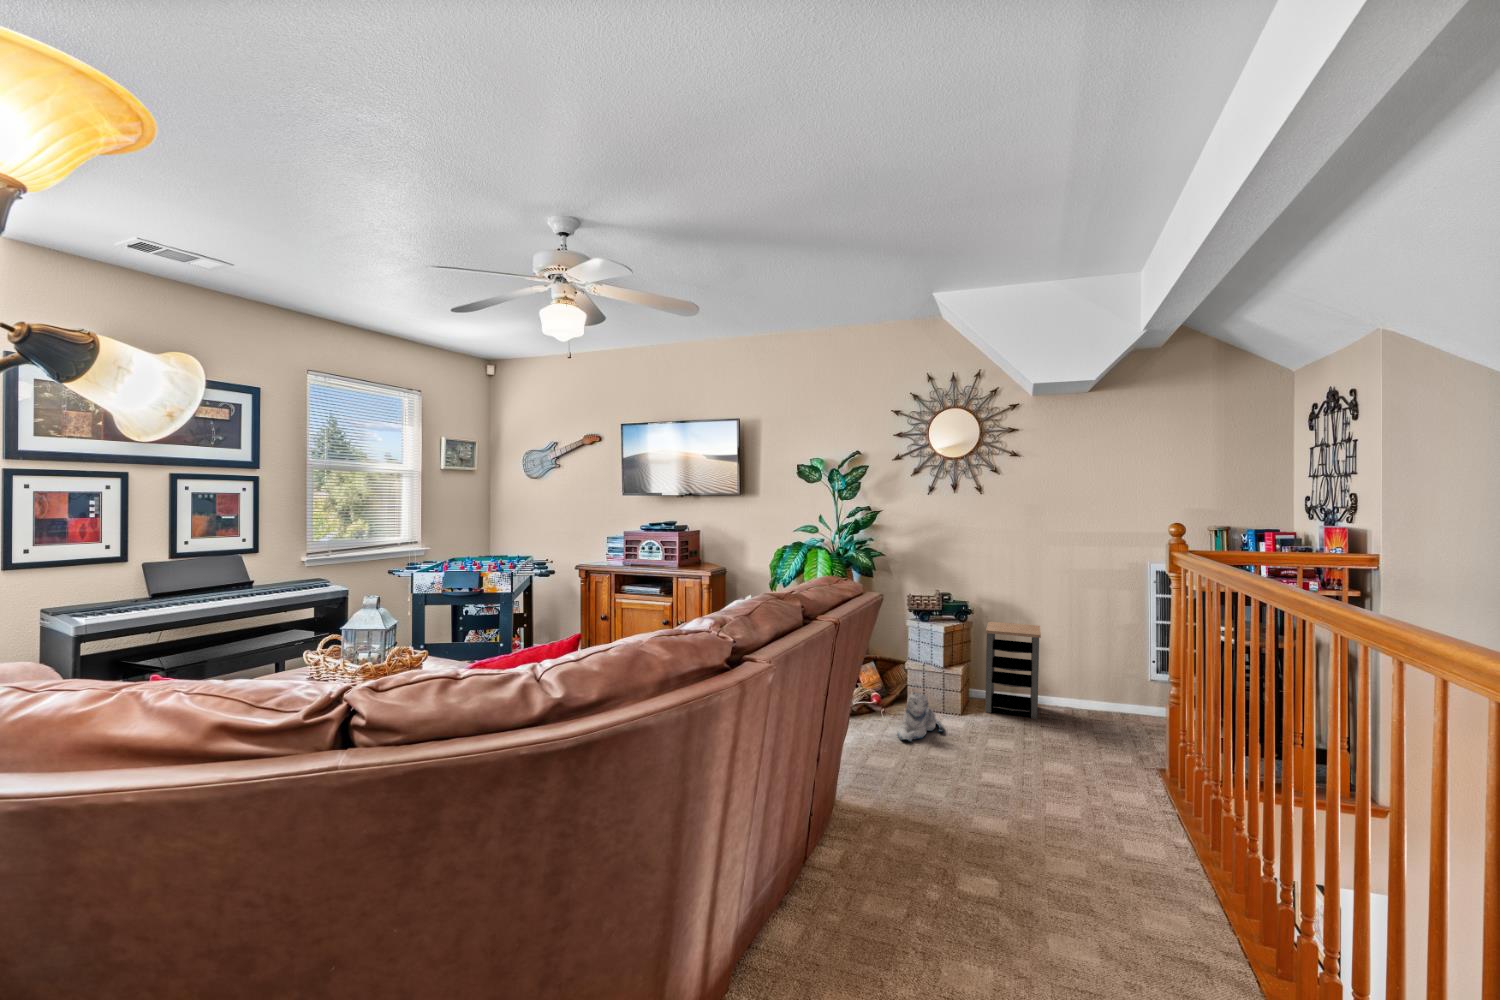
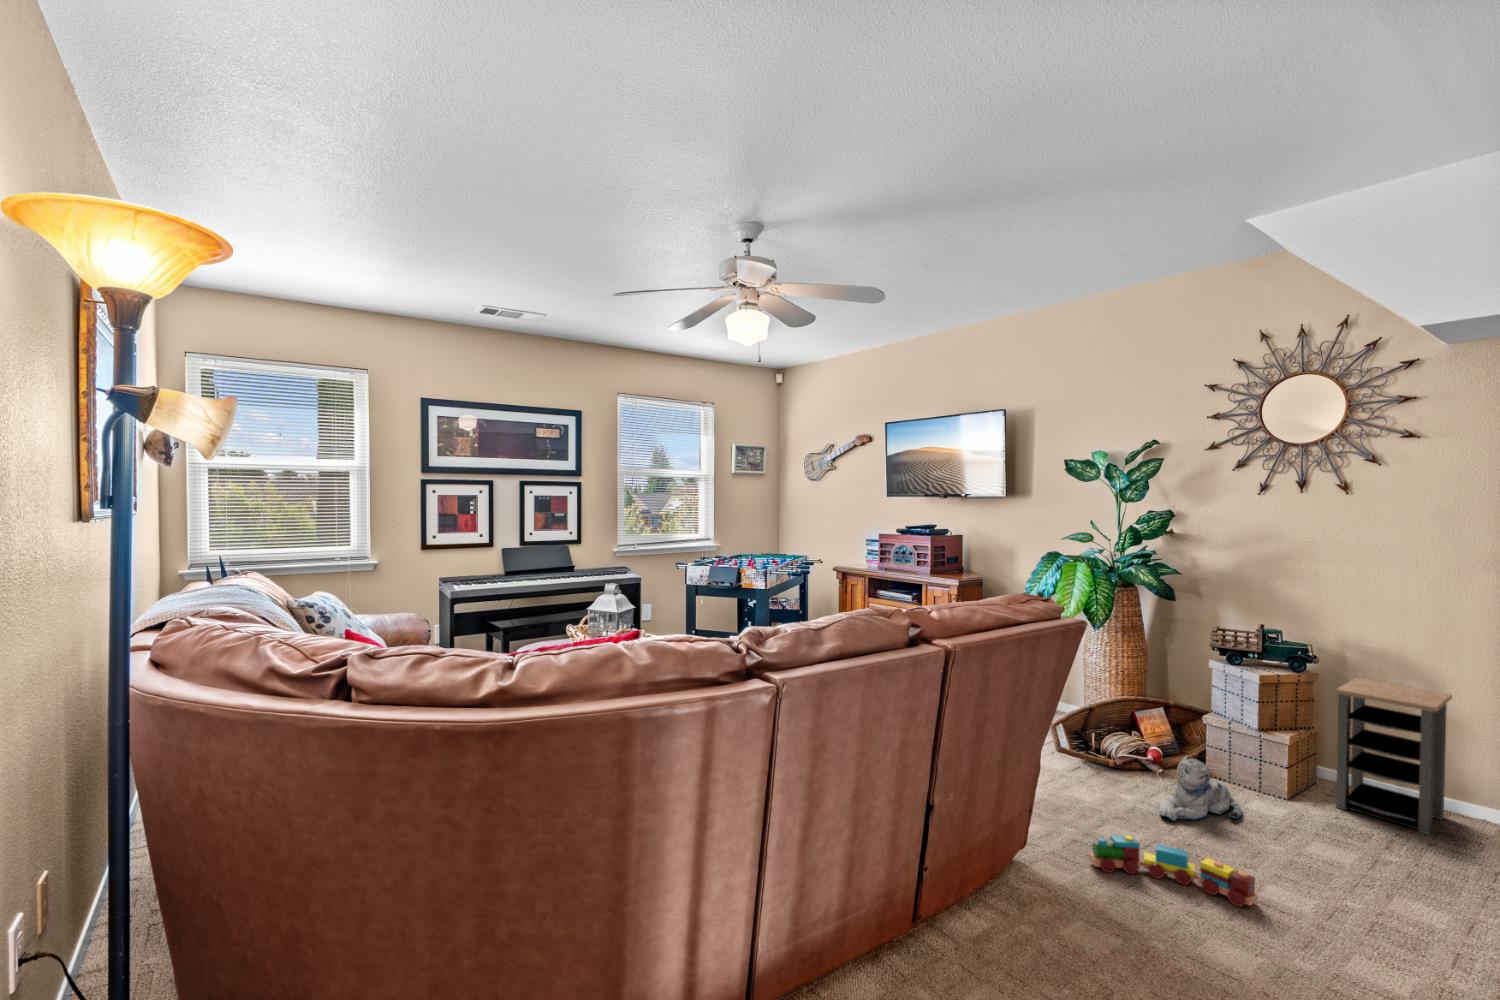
toy train: none [882,757,989,790] -> present [1089,835,1258,907]

